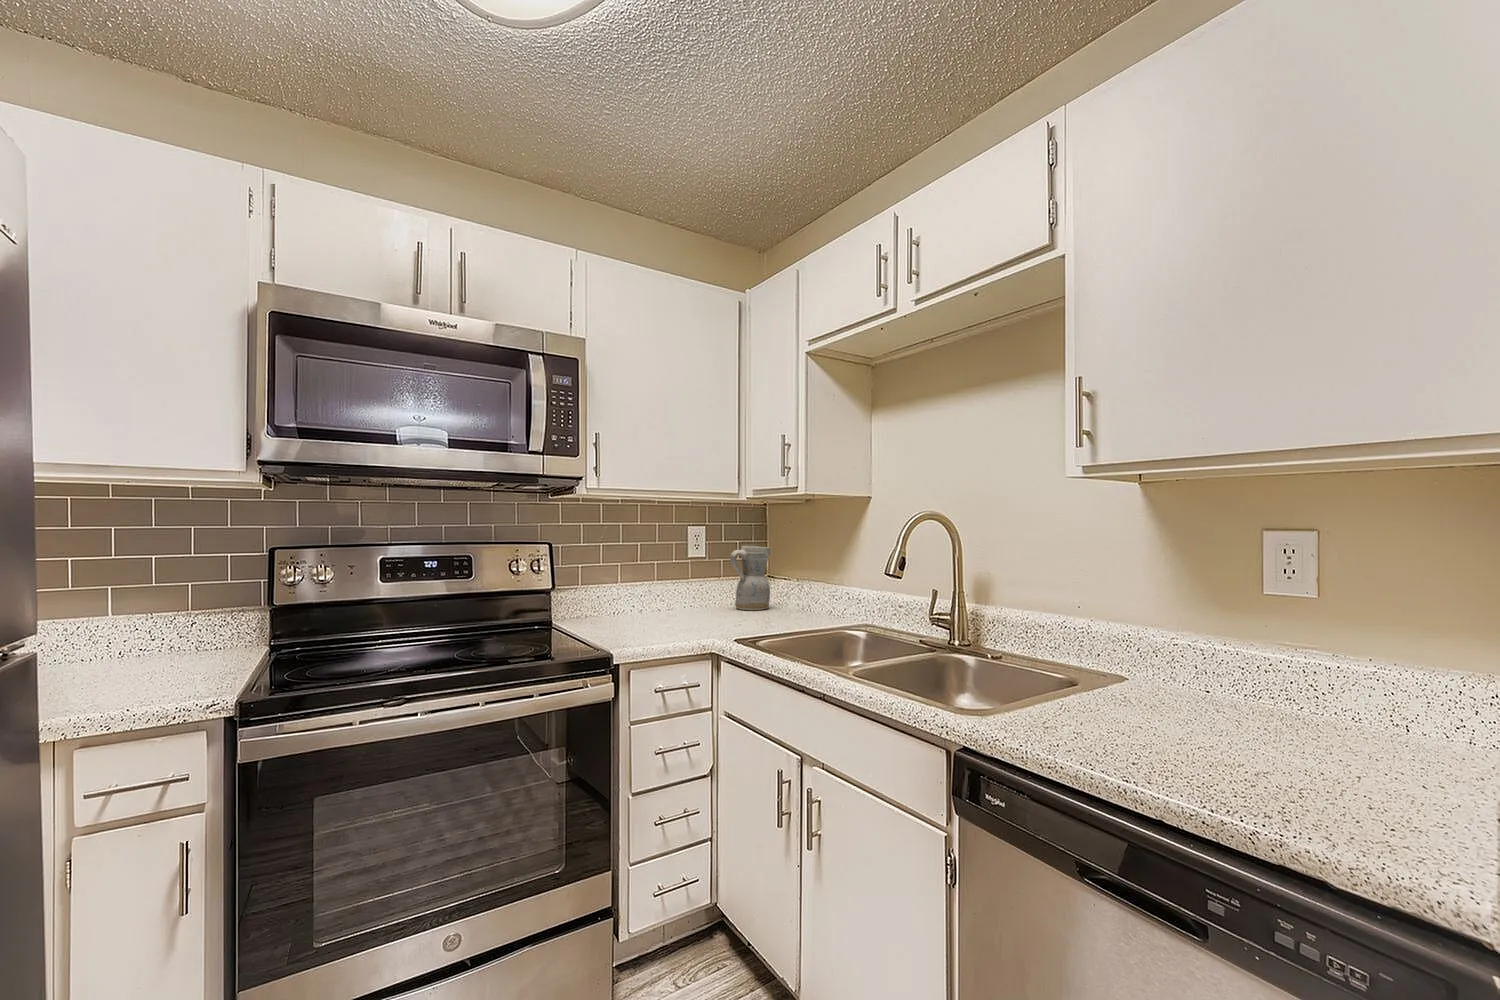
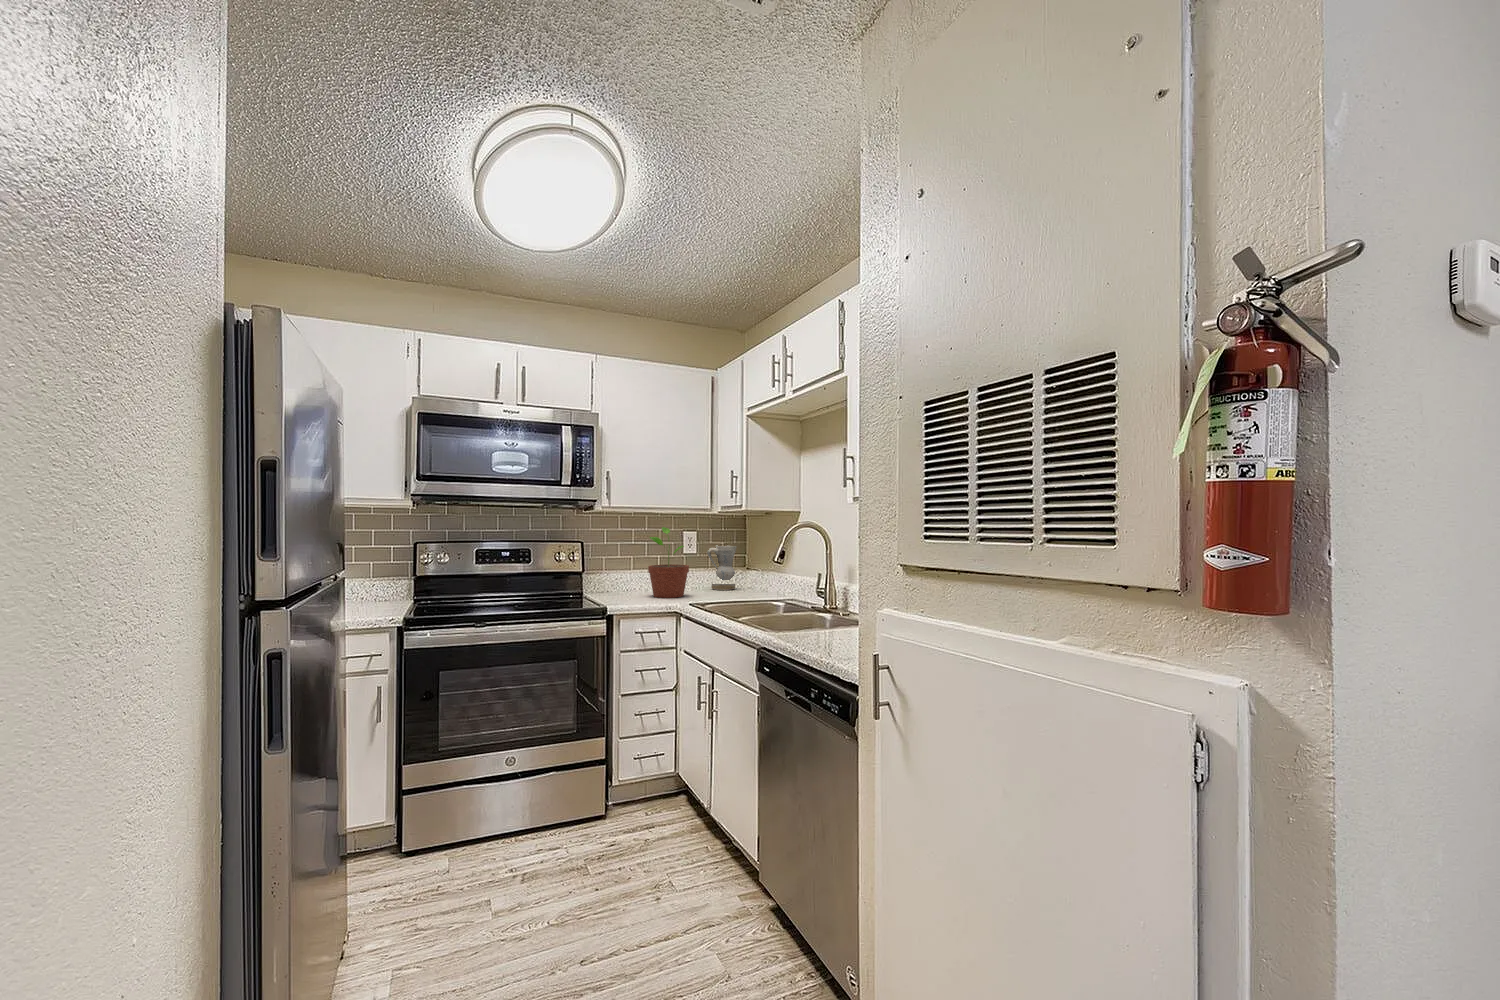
potted plant: none [657,521,718,628] -> present [648,527,689,598]

